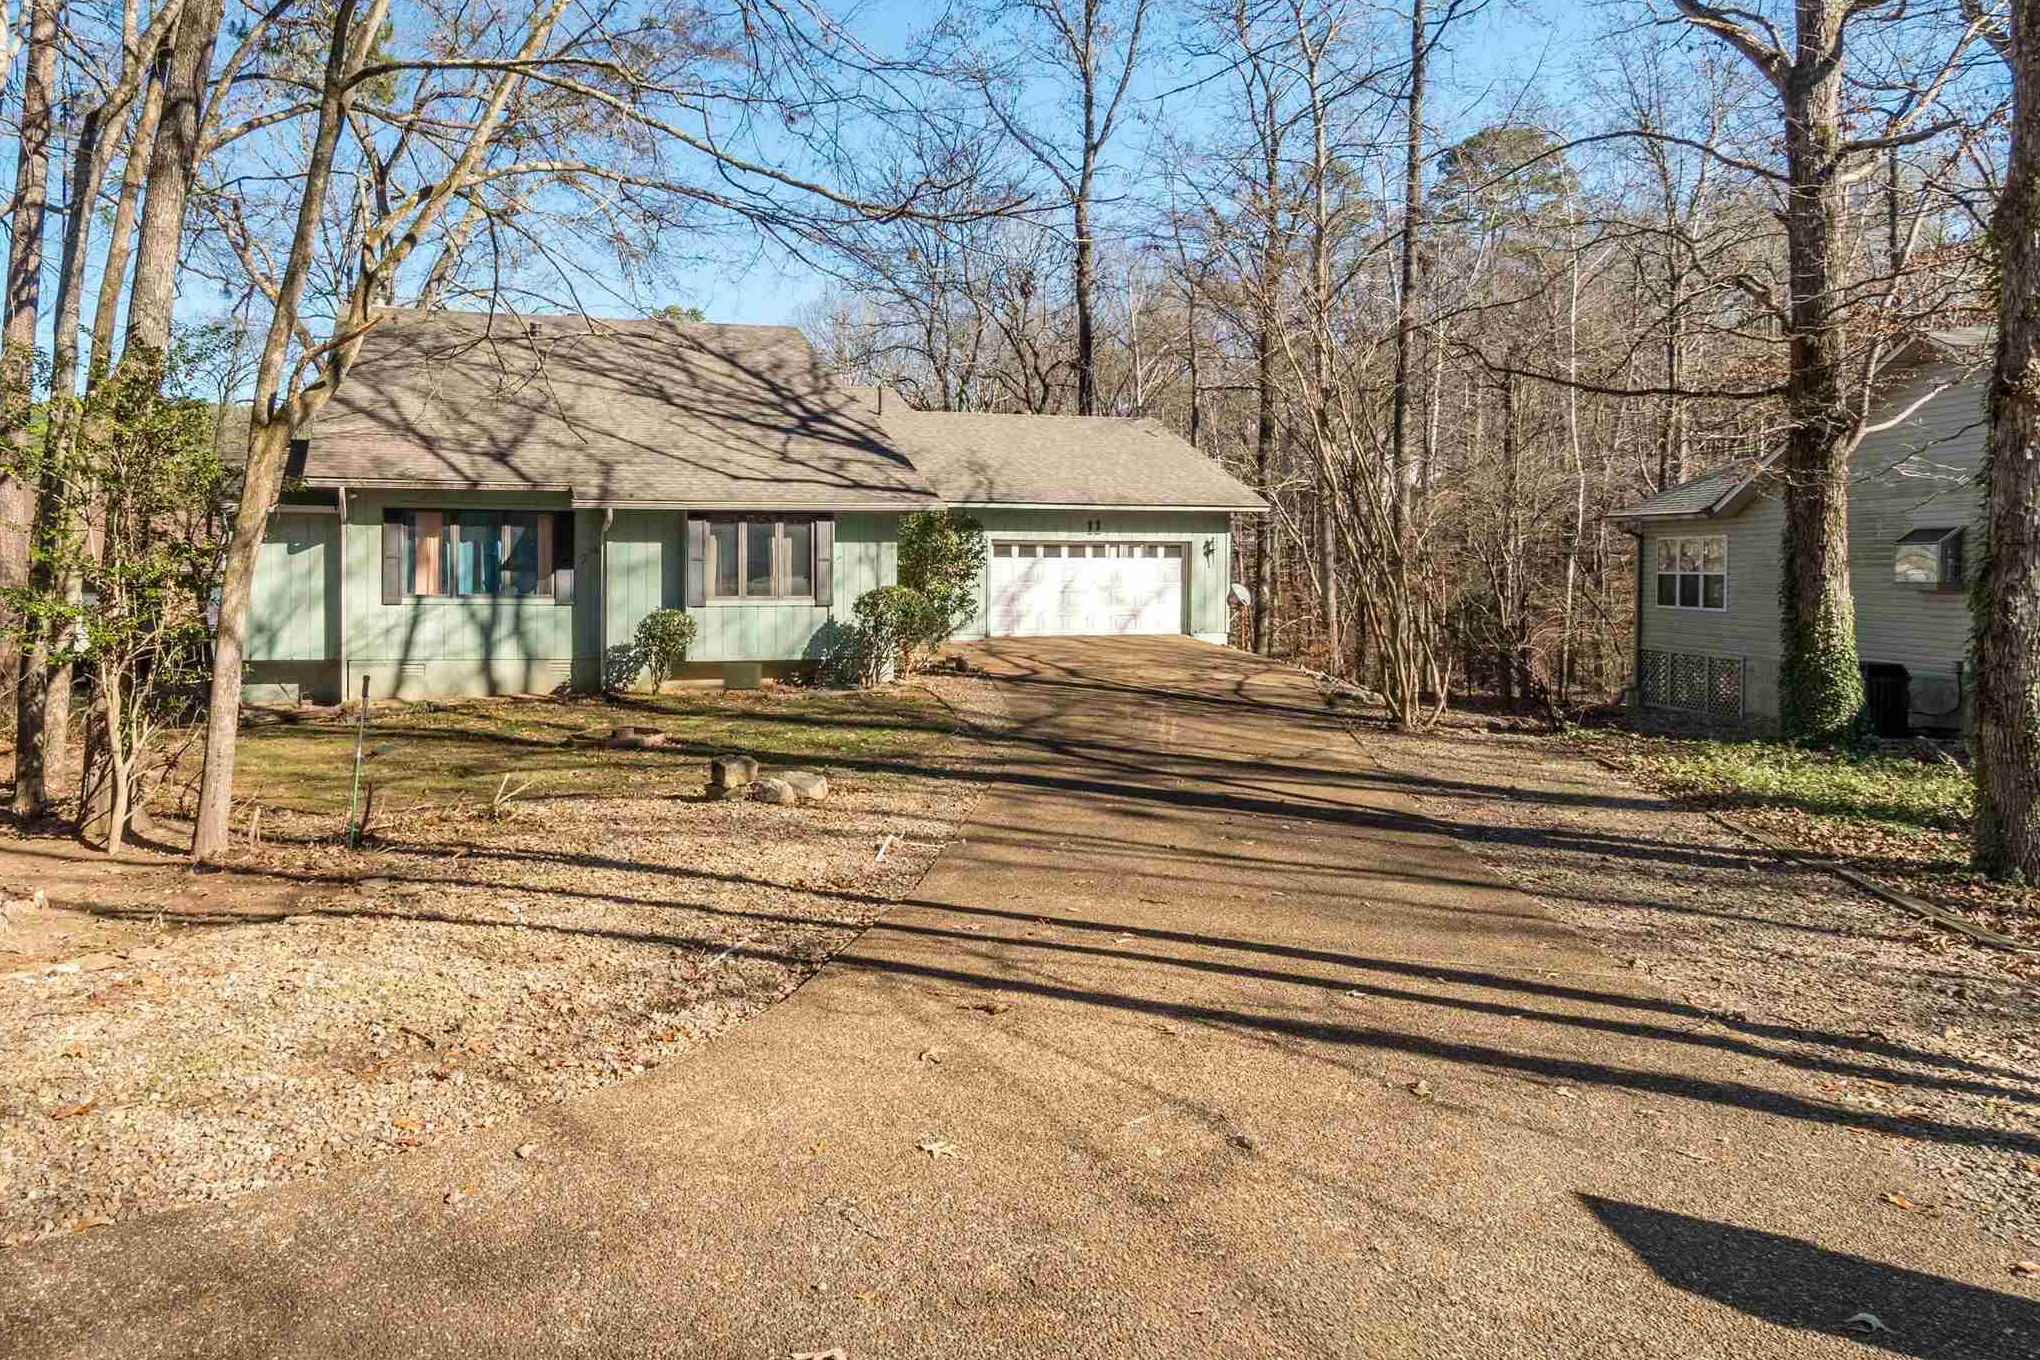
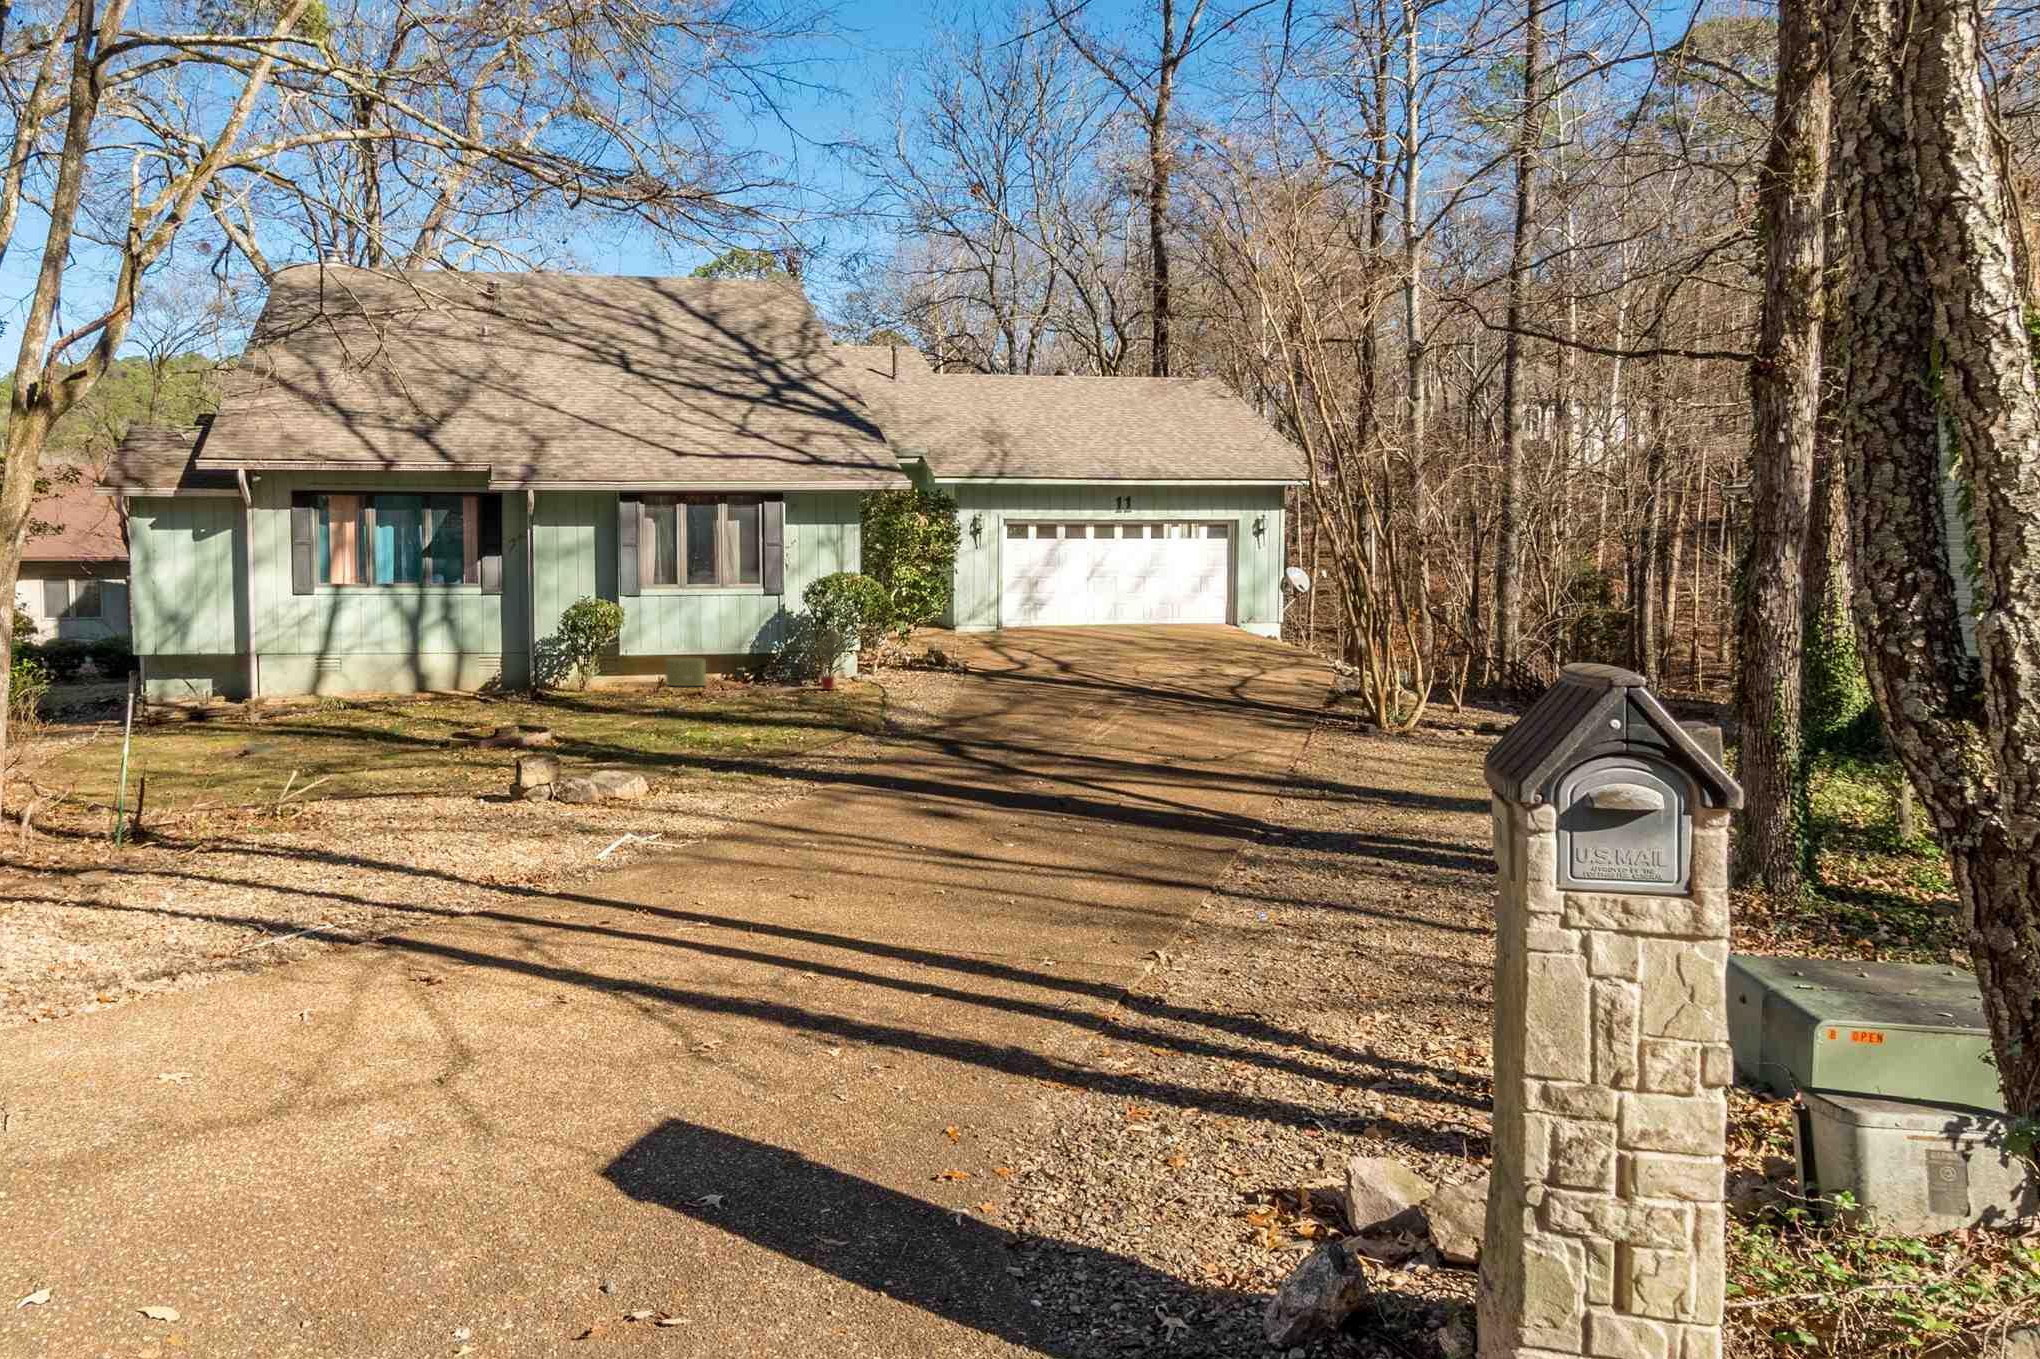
potted tree: none [848,627,895,690] -> present [802,621,854,690]

